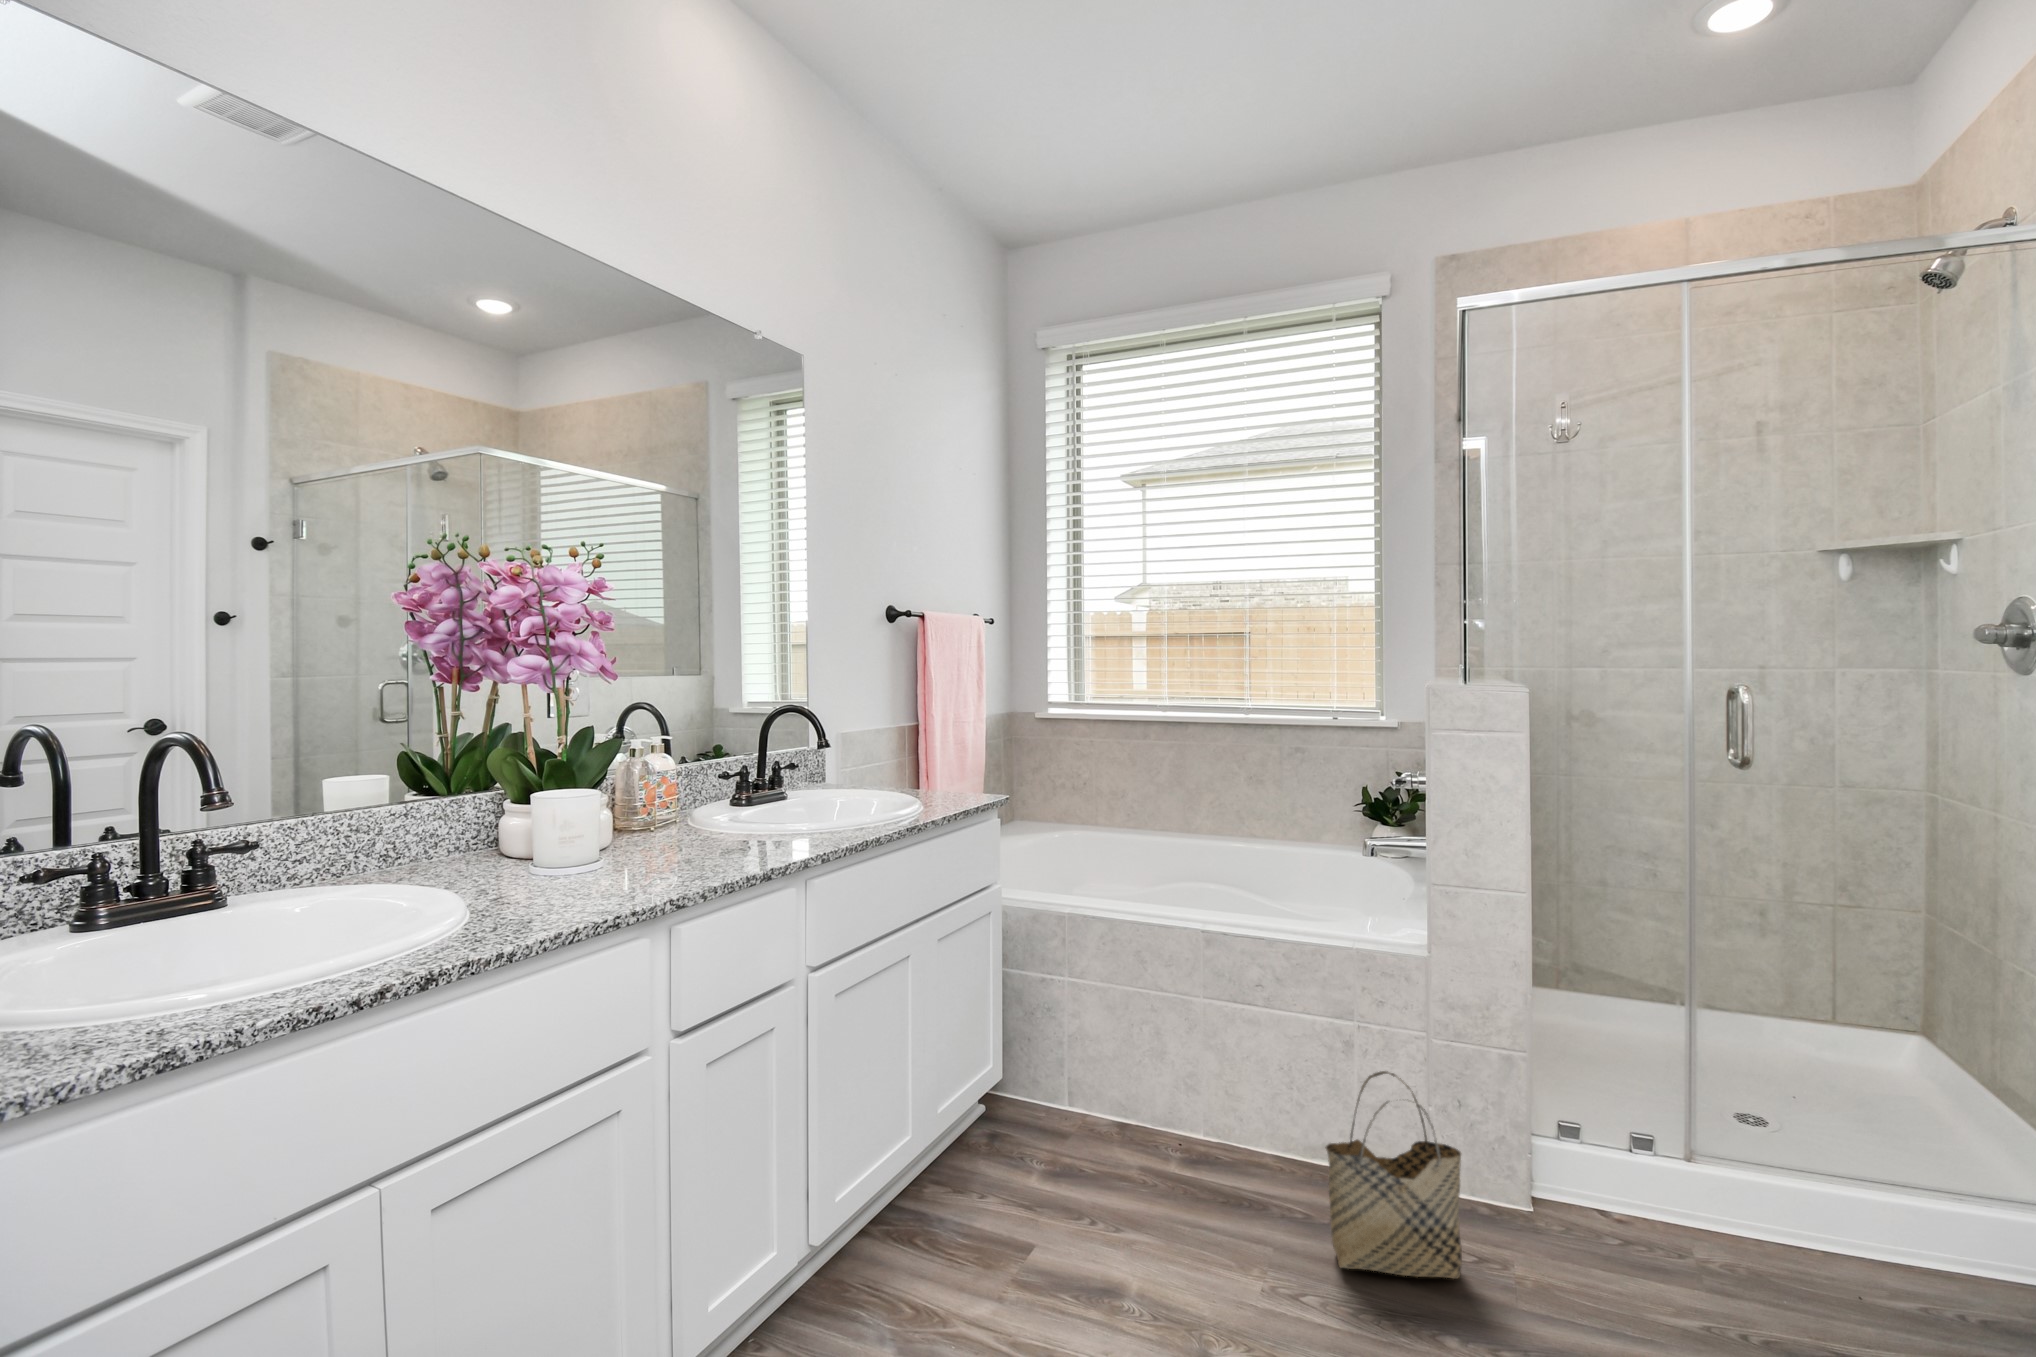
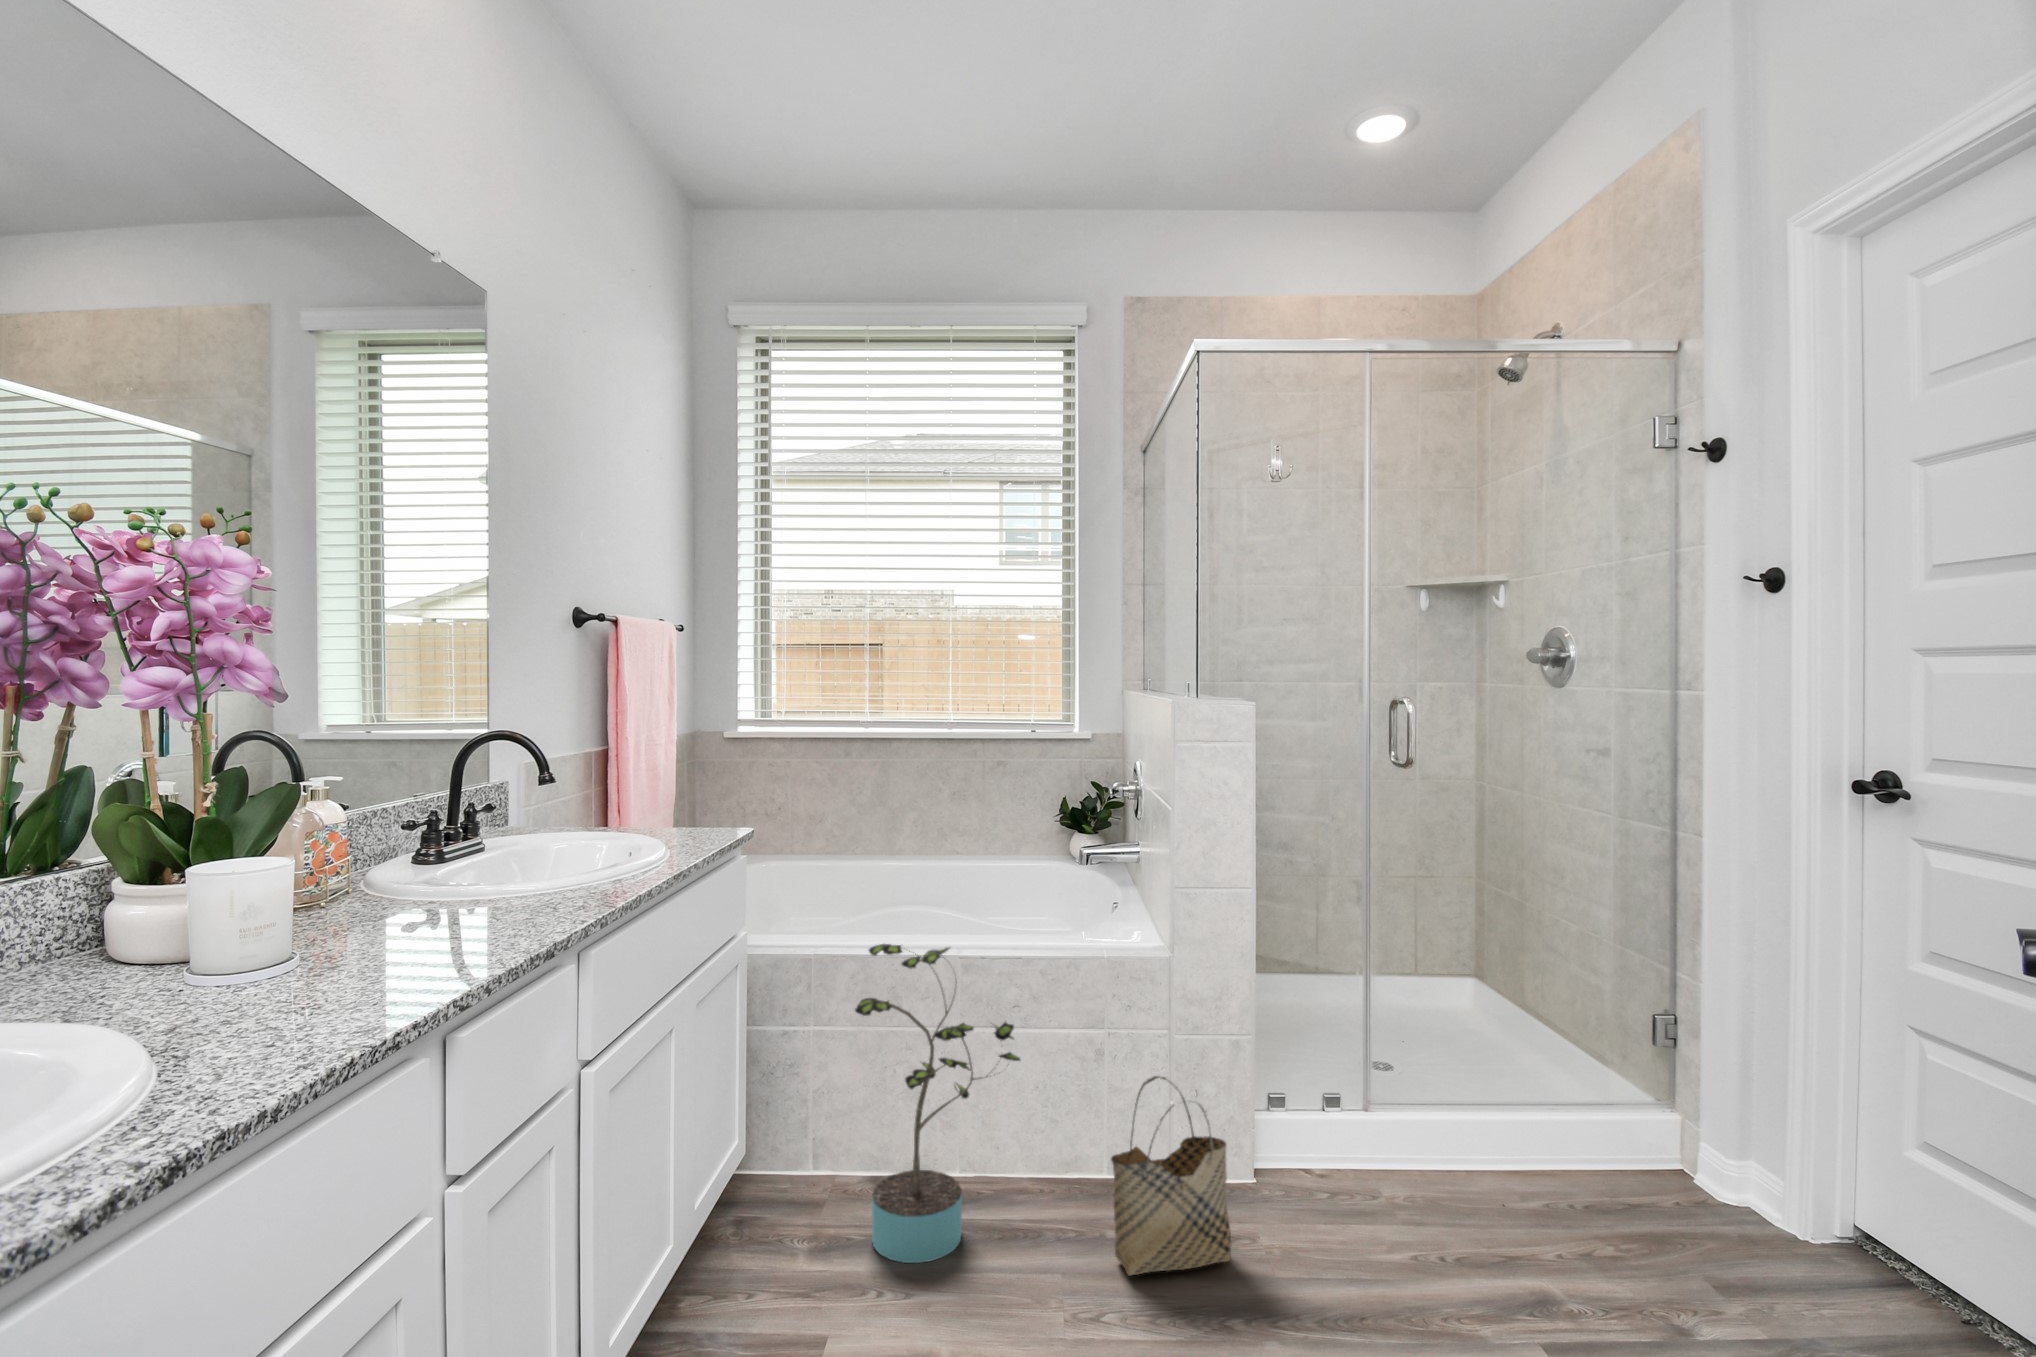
potted plant: none [1077,909,1244,1212] -> present [855,944,1020,1263]

